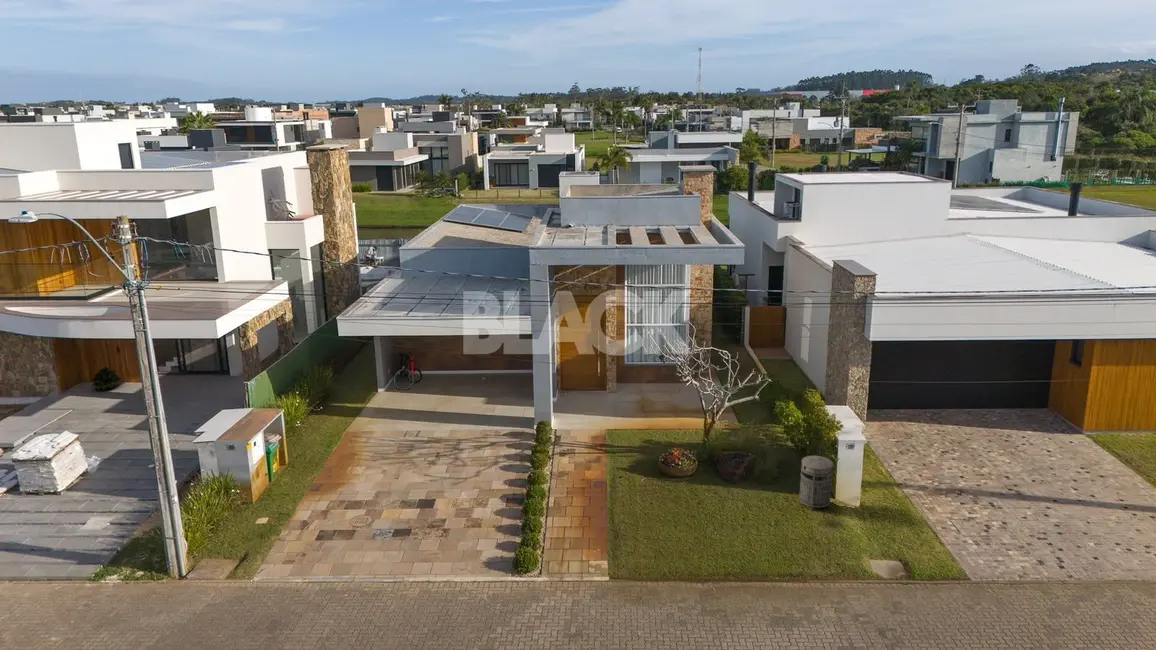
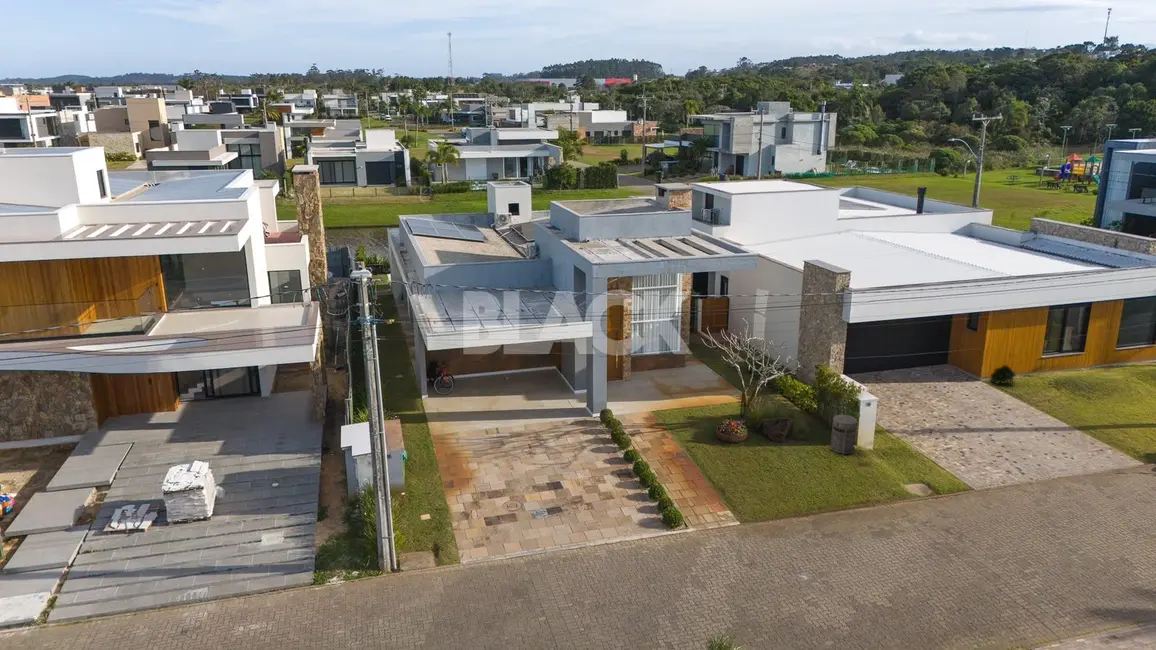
potted plant: present [92,367,120,390] -> present [990,365,1015,385]

